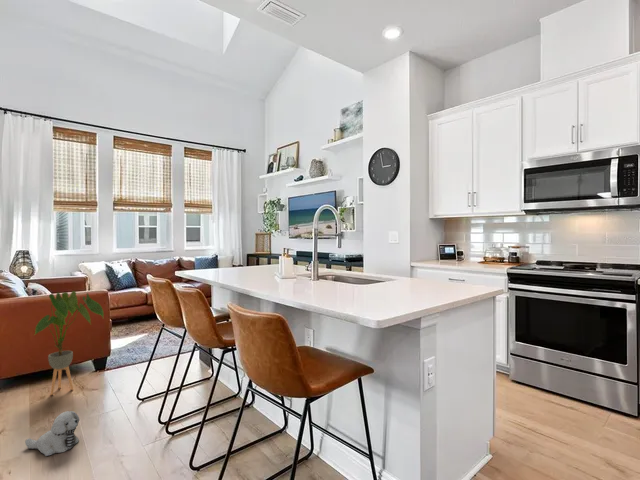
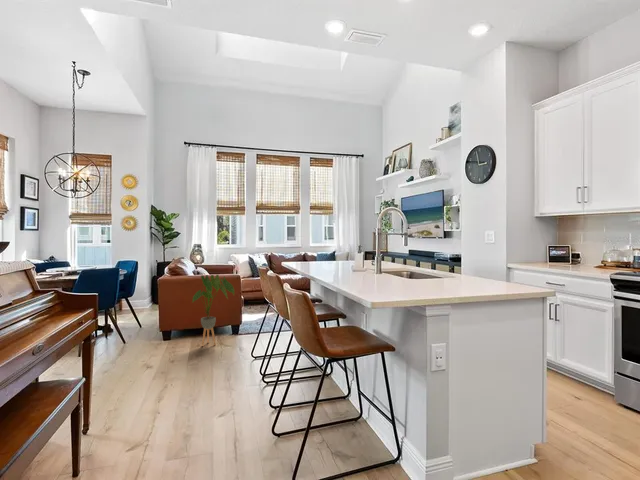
plush toy: present [25,411,80,456] -> none [181,354,211,381]

